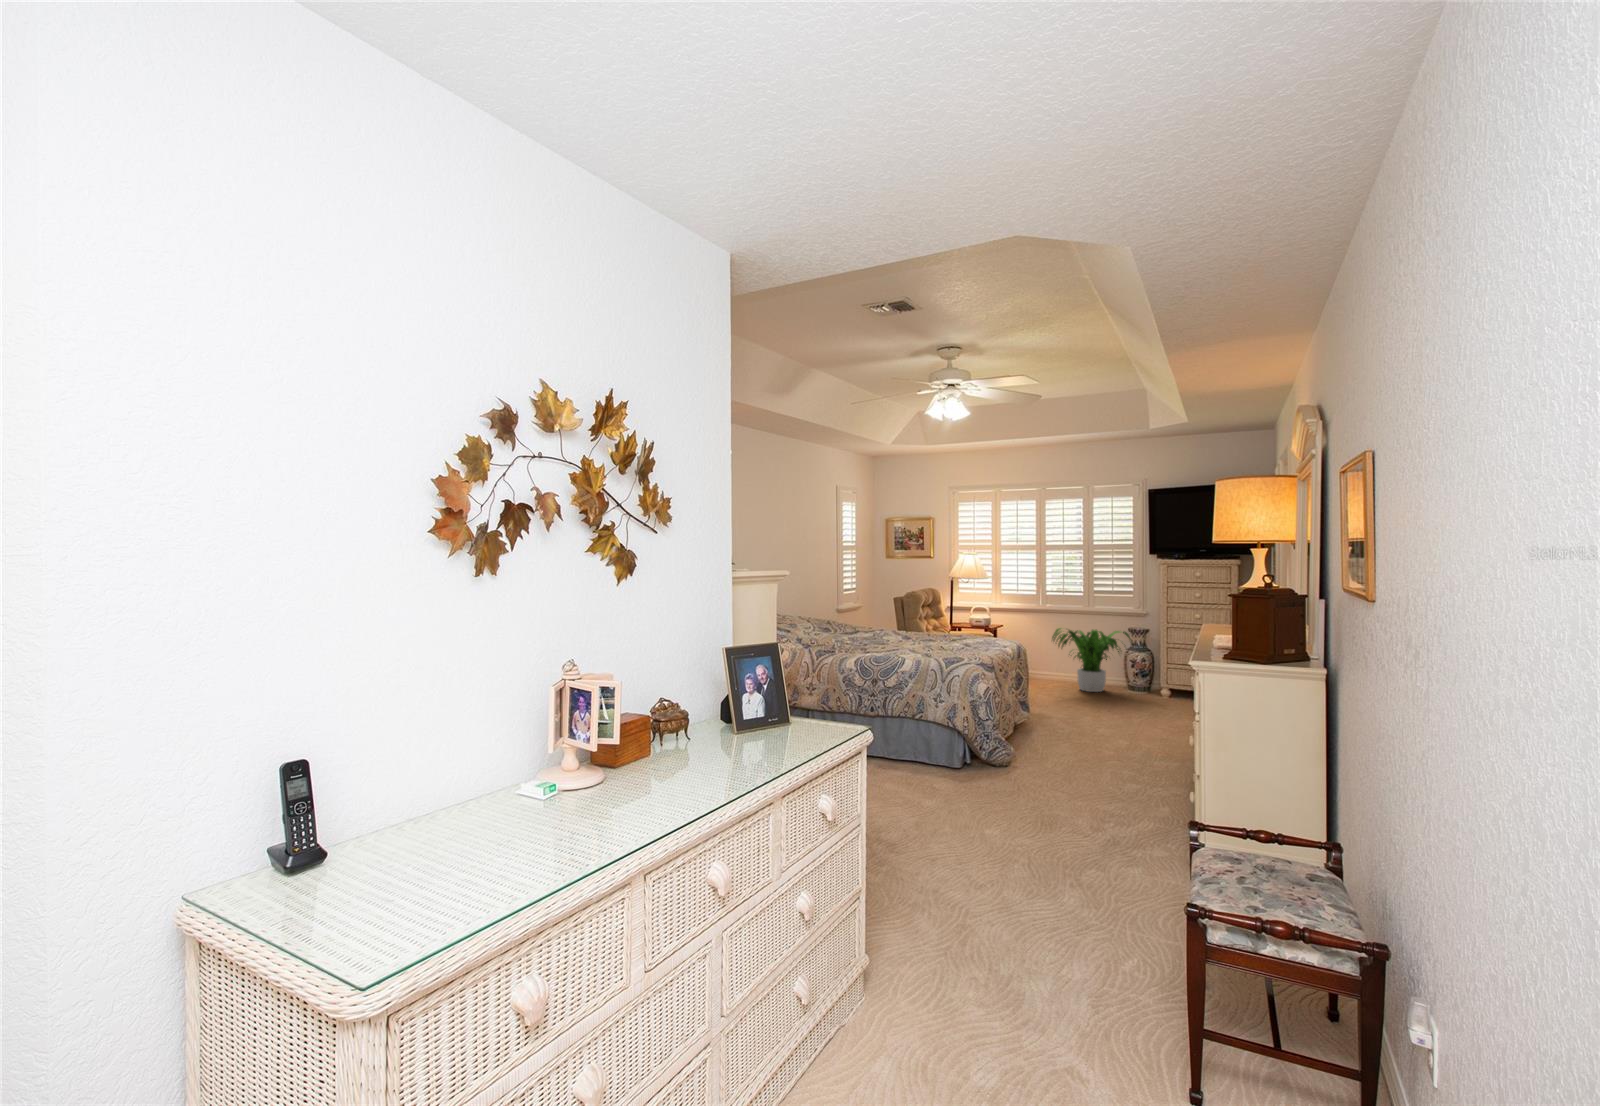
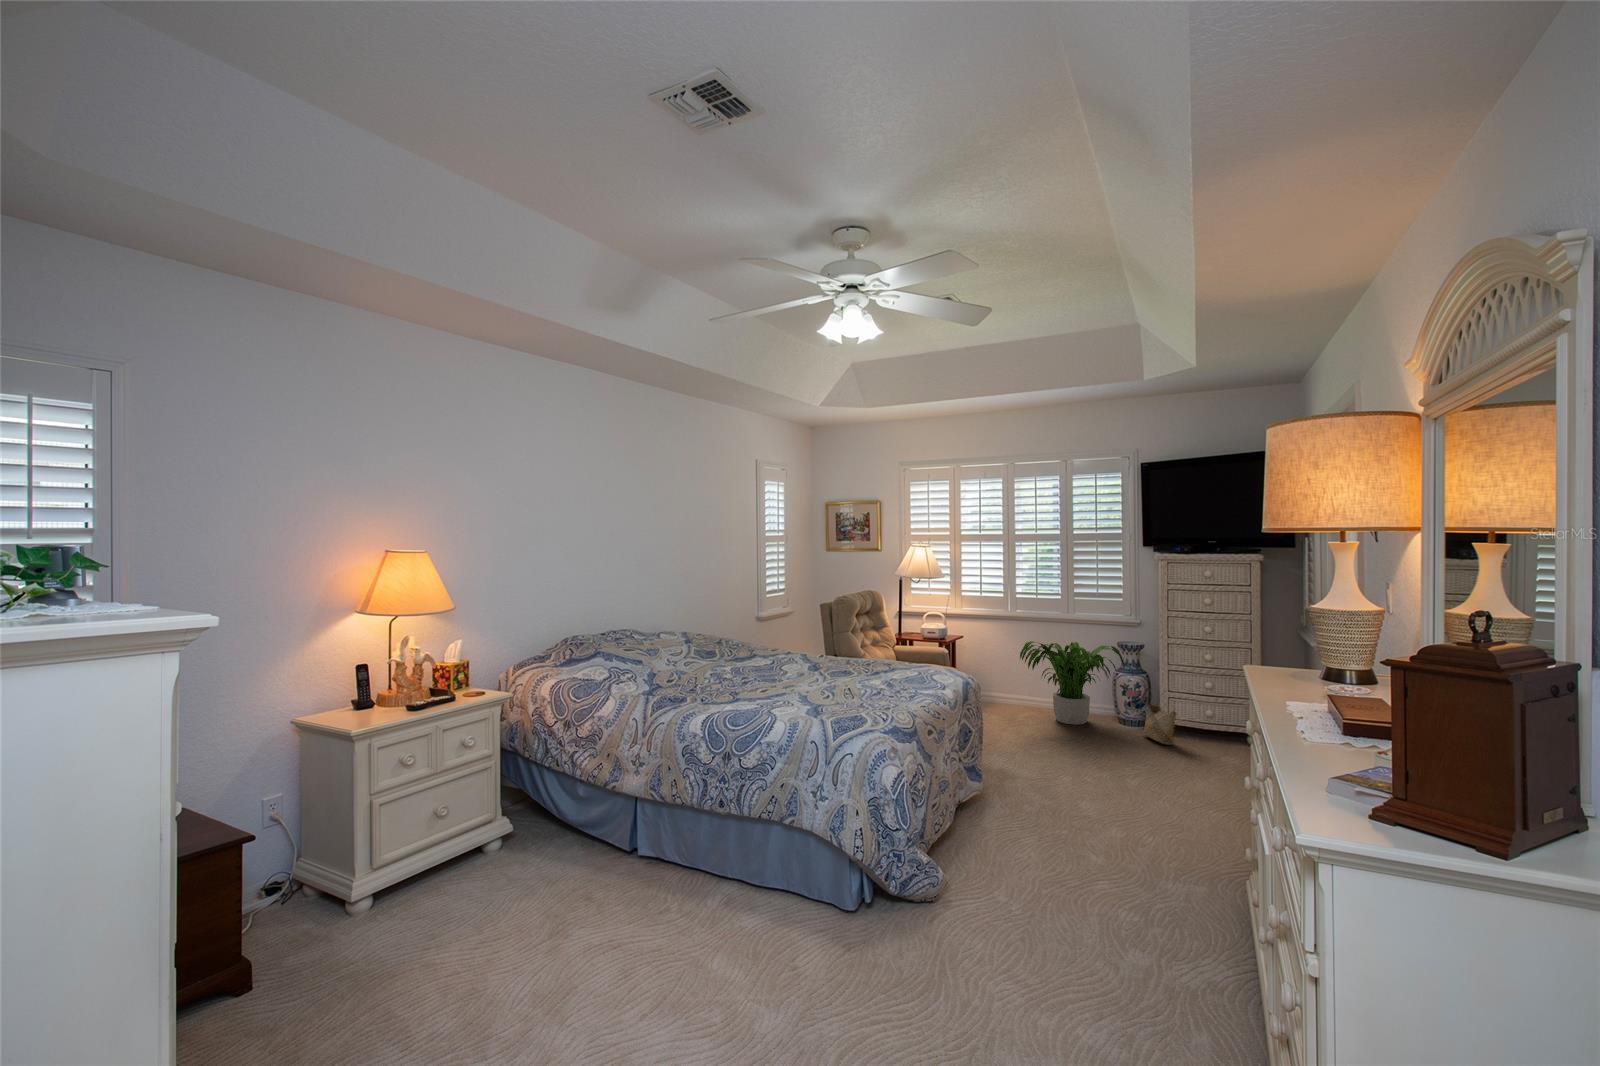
woven basket: none [1146,661,1171,702] -> present [1143,699,1176,745]

